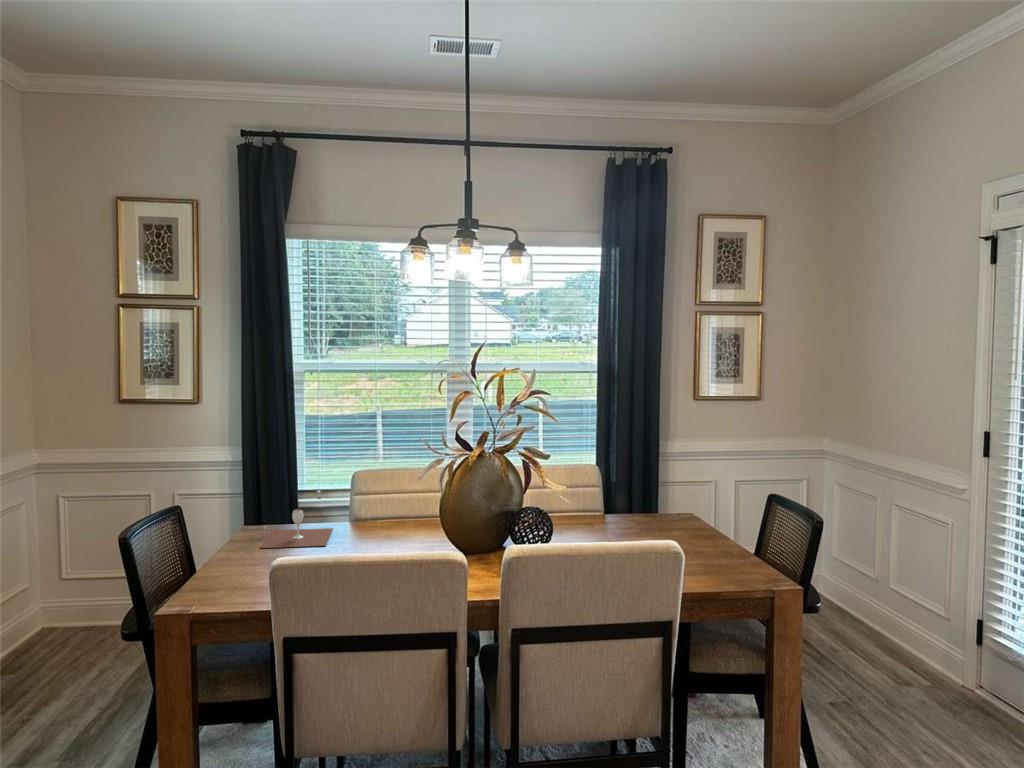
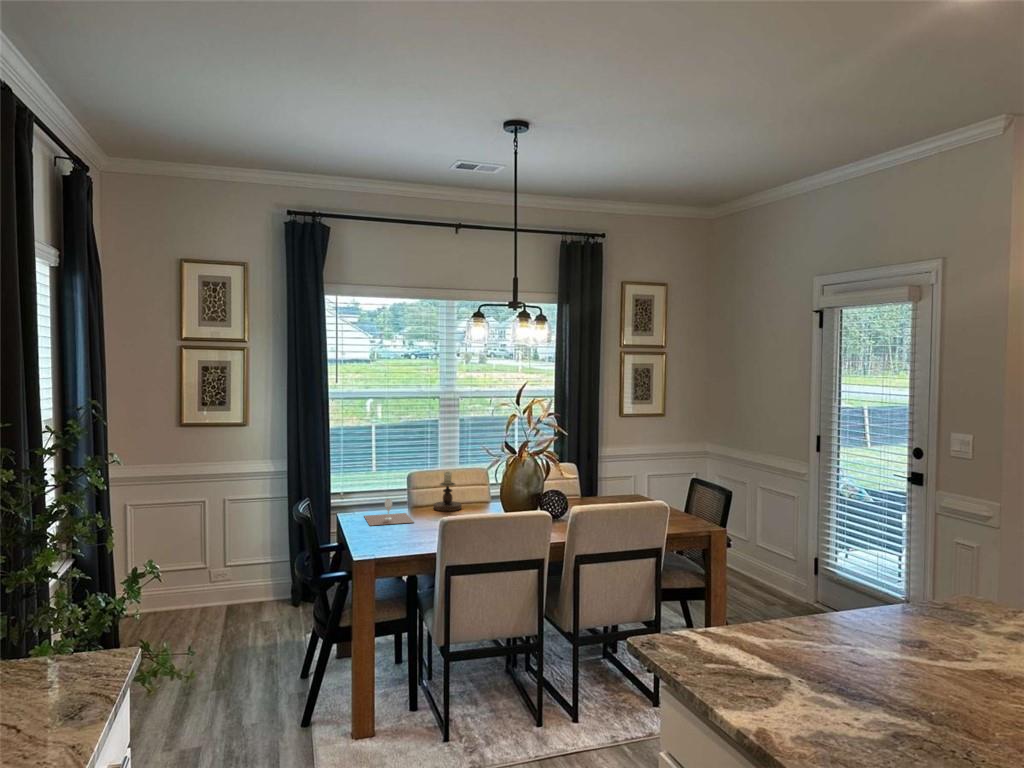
candlestick: none [378,471,418,528] -> present [434,472,461,511]

